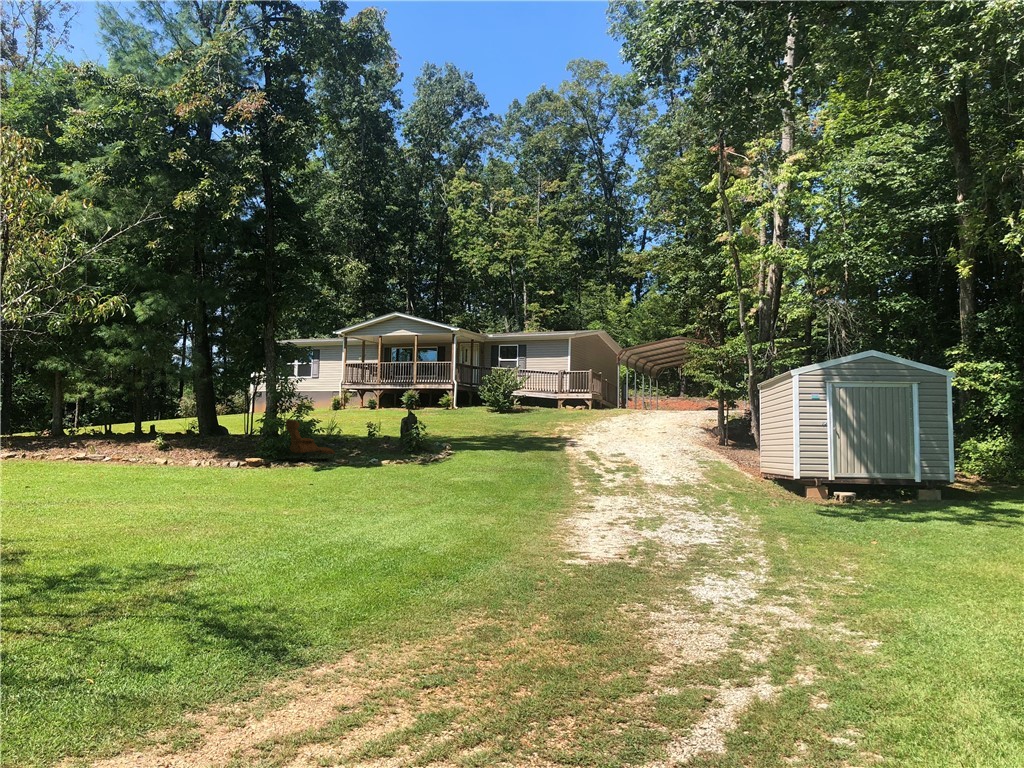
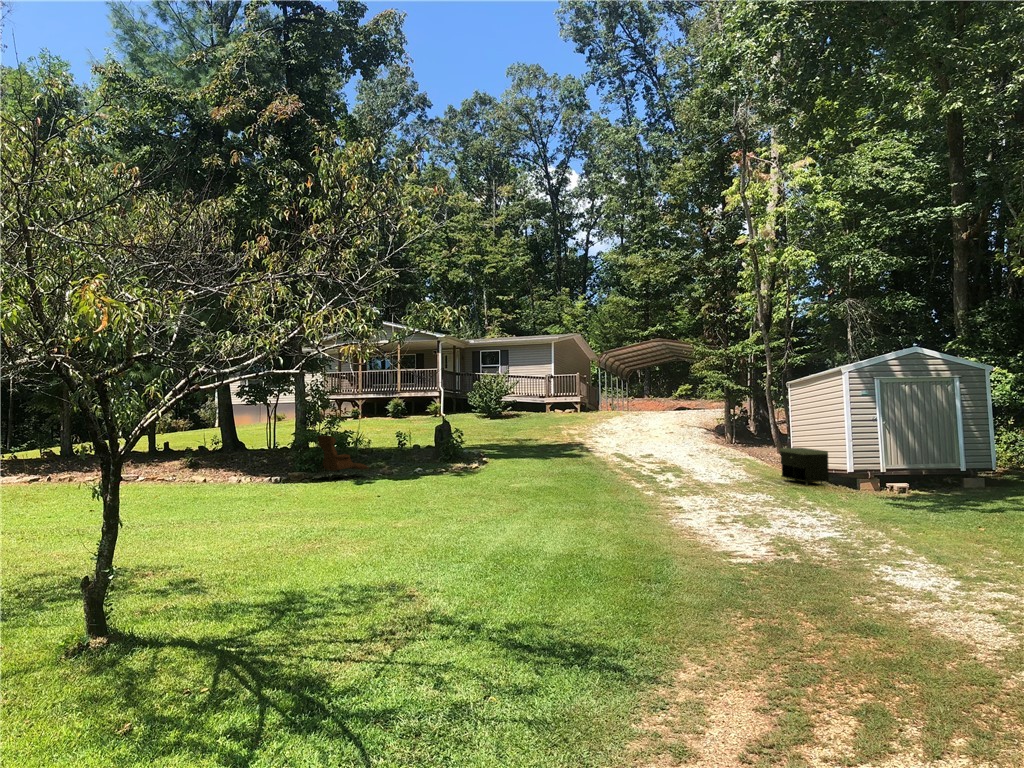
storage bench: none [736,452,780,492] -> present [779,448,829,485]

